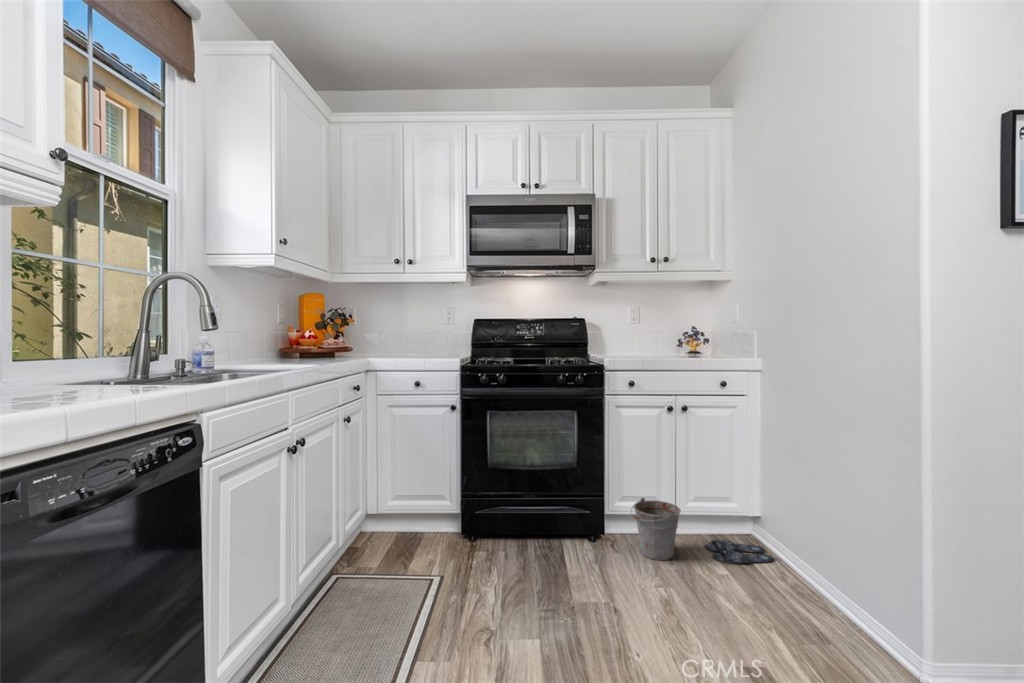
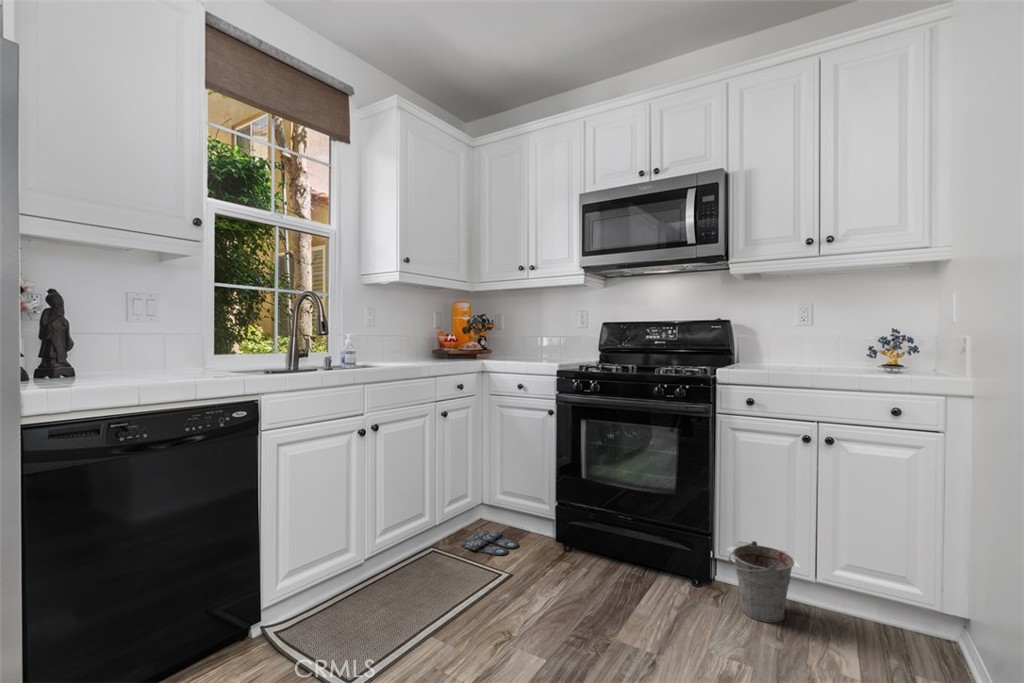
slippers: present [705,539,774,564] -> present [460,530,519,556]

